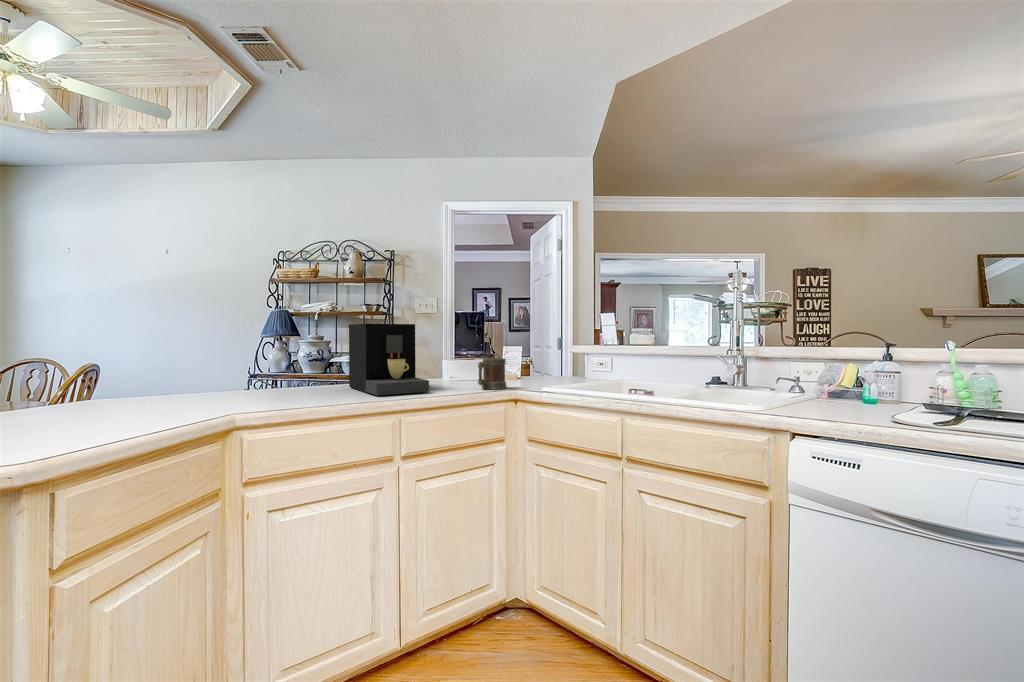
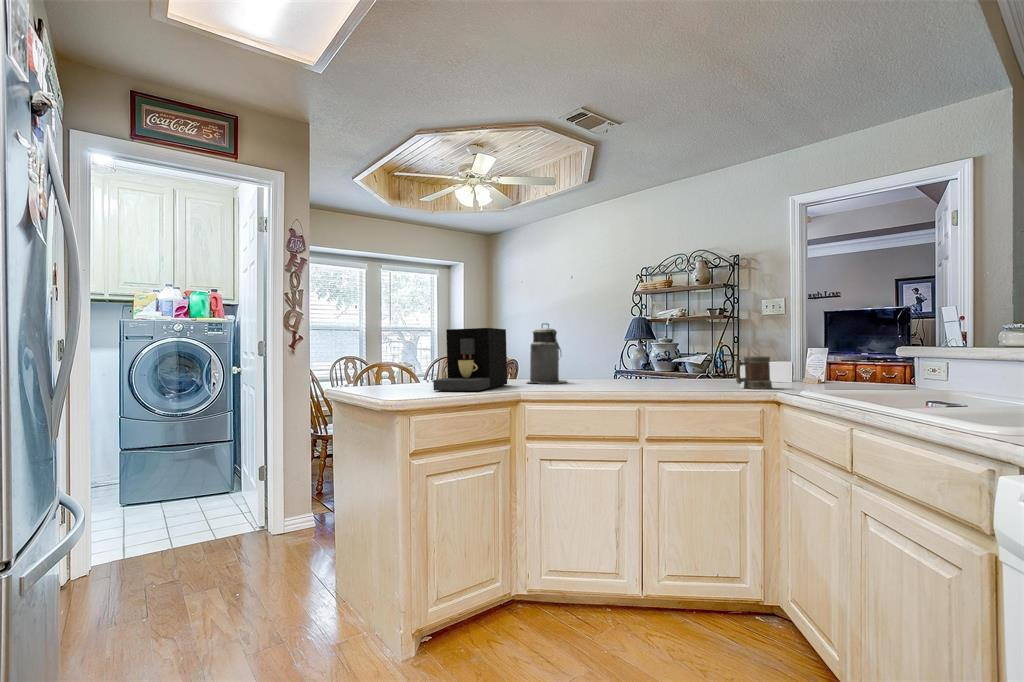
canister: none [195,312,265,399] -> present [527,323,567,384]
coffee maker: present [349,324,429,396] -> present [433,328,507,391]

